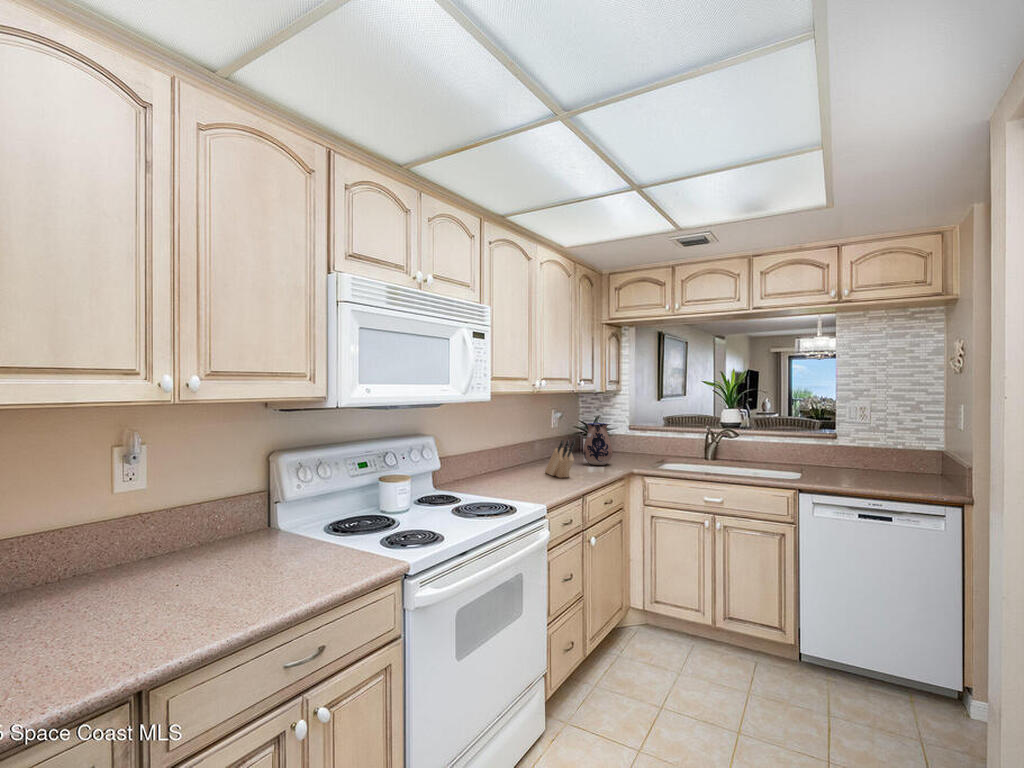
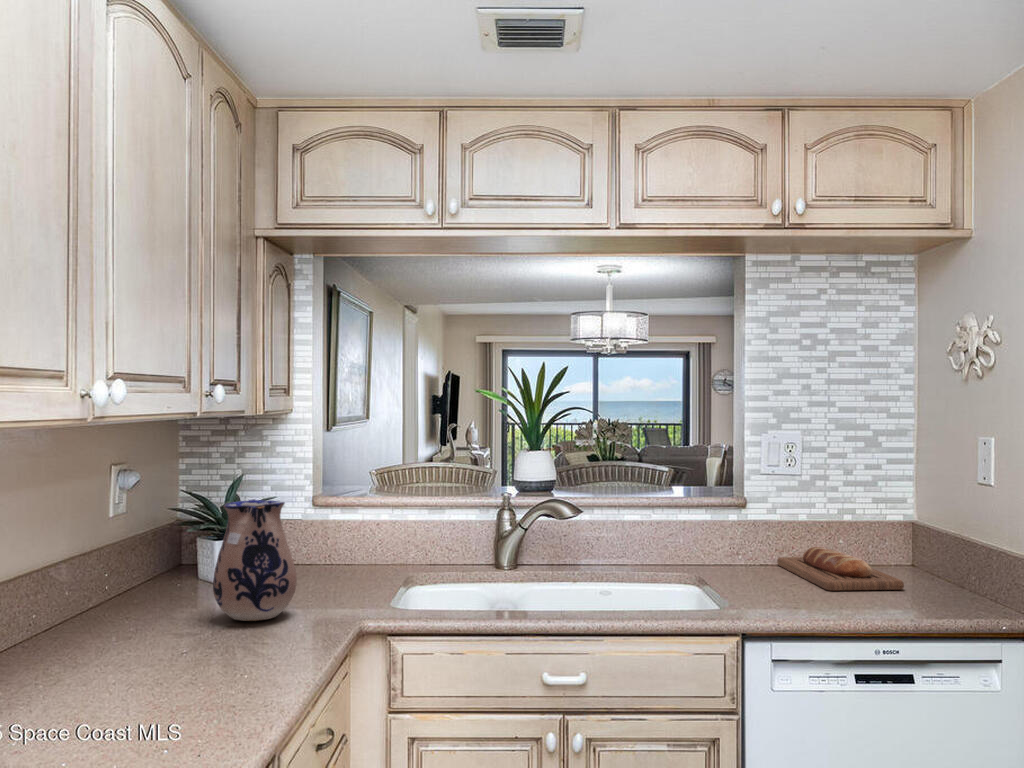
knife block: present [545,440,575,478] -> none [101,575,219,704]
bread loaf: none [859,461,914,482] -> present [777,547,904,590]

